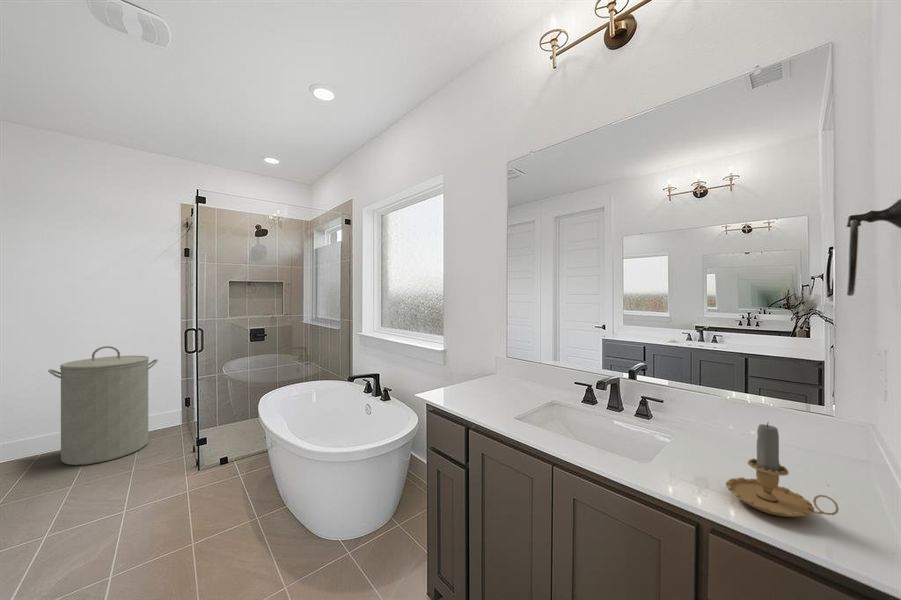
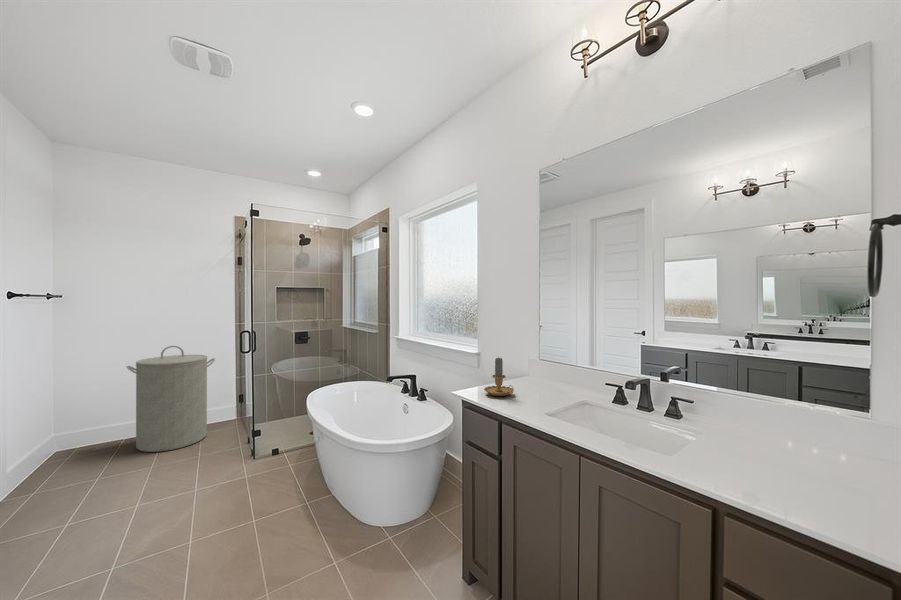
candle: present [726,423,839,517] -> present [484,358,514,396]

